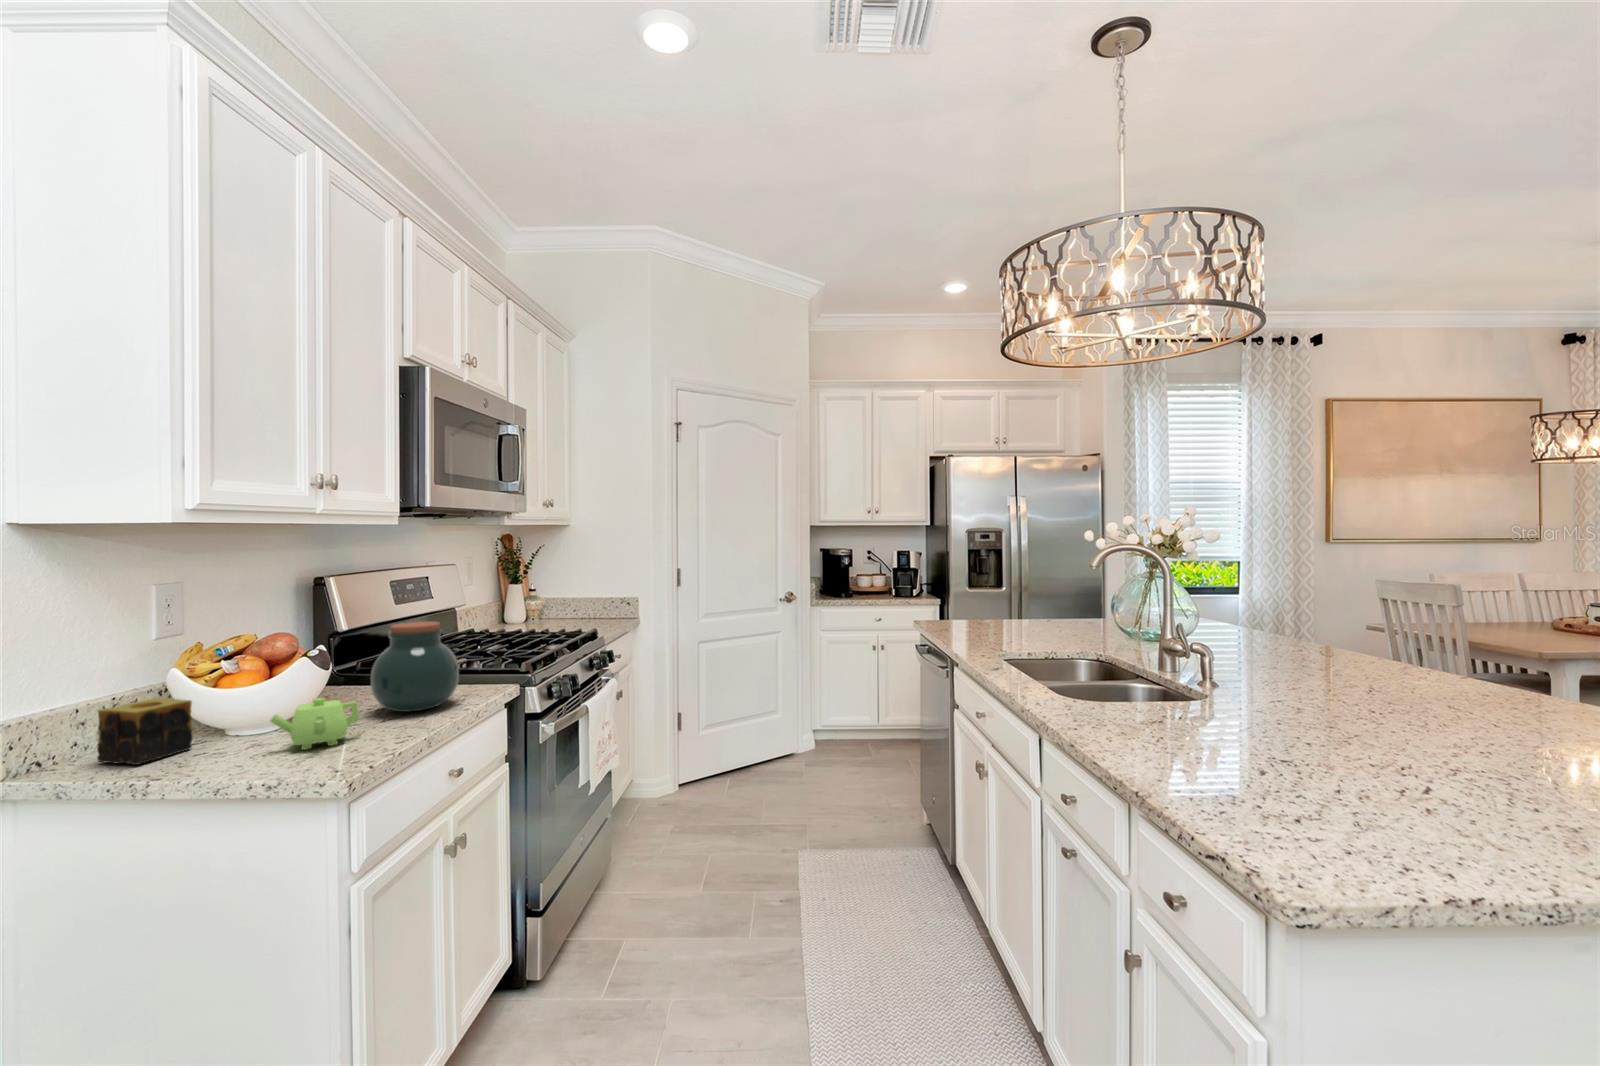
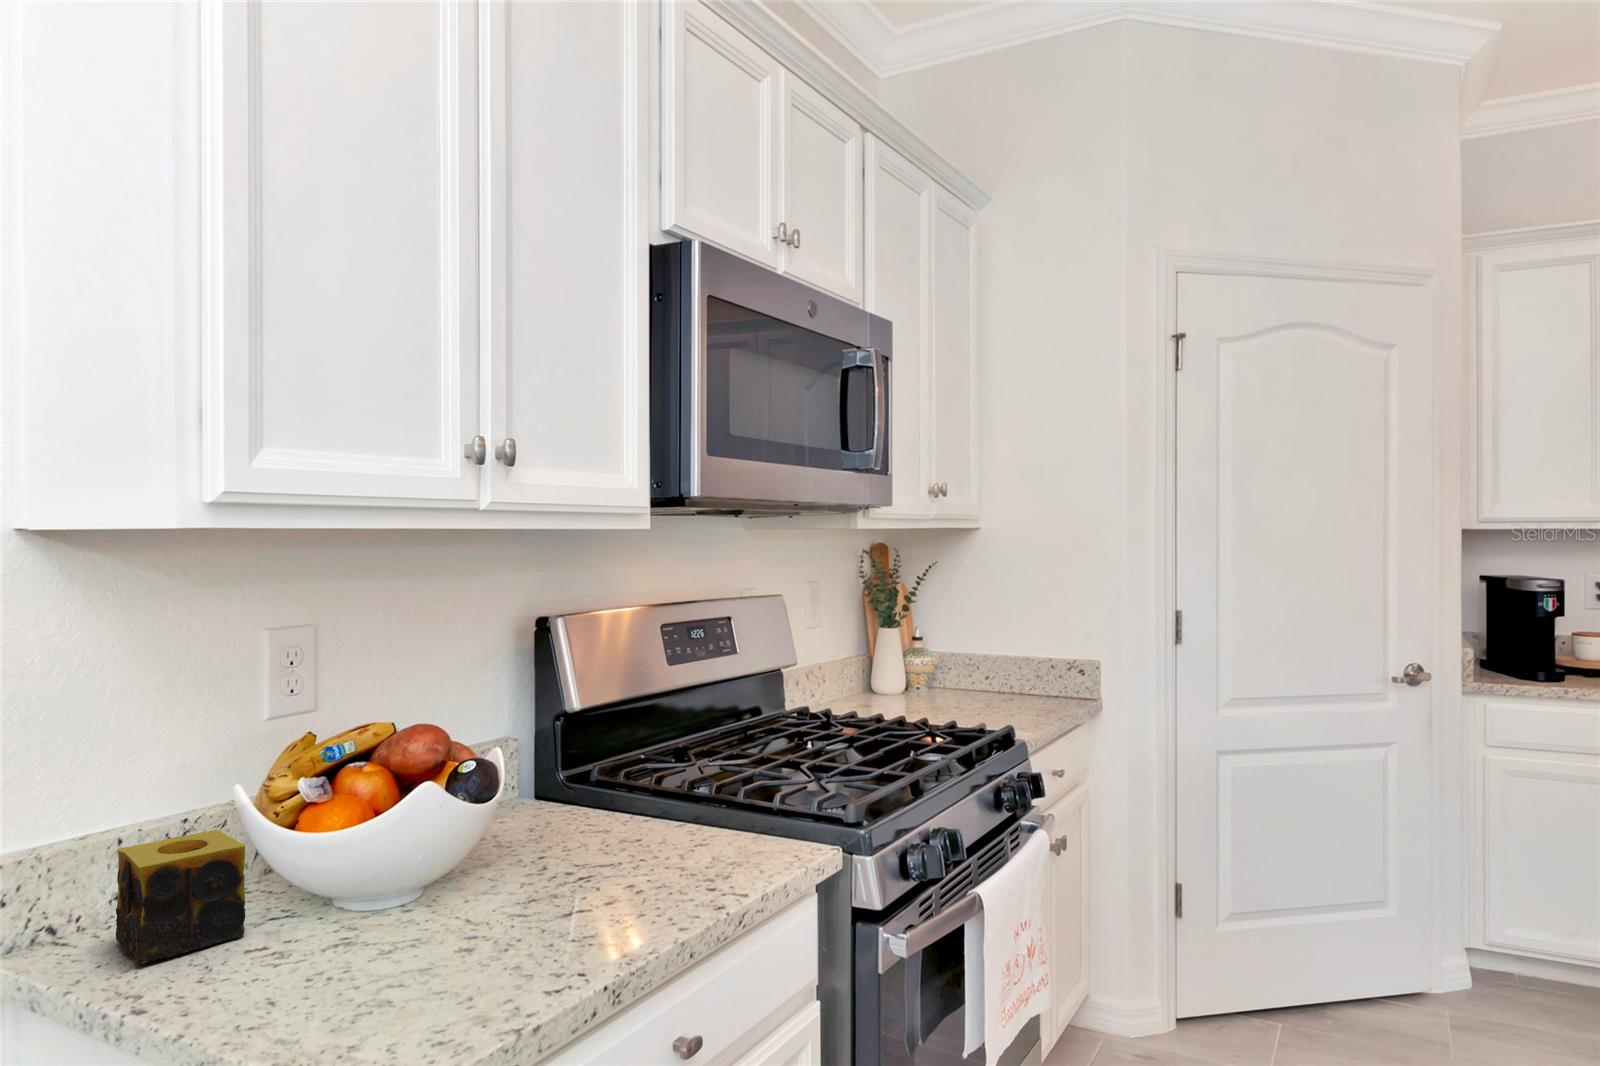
jar: present [371,621,459,712] -> none [539,717,699,908]
teapot: present [270,698,360,750] -> none [313,879,476,992]

